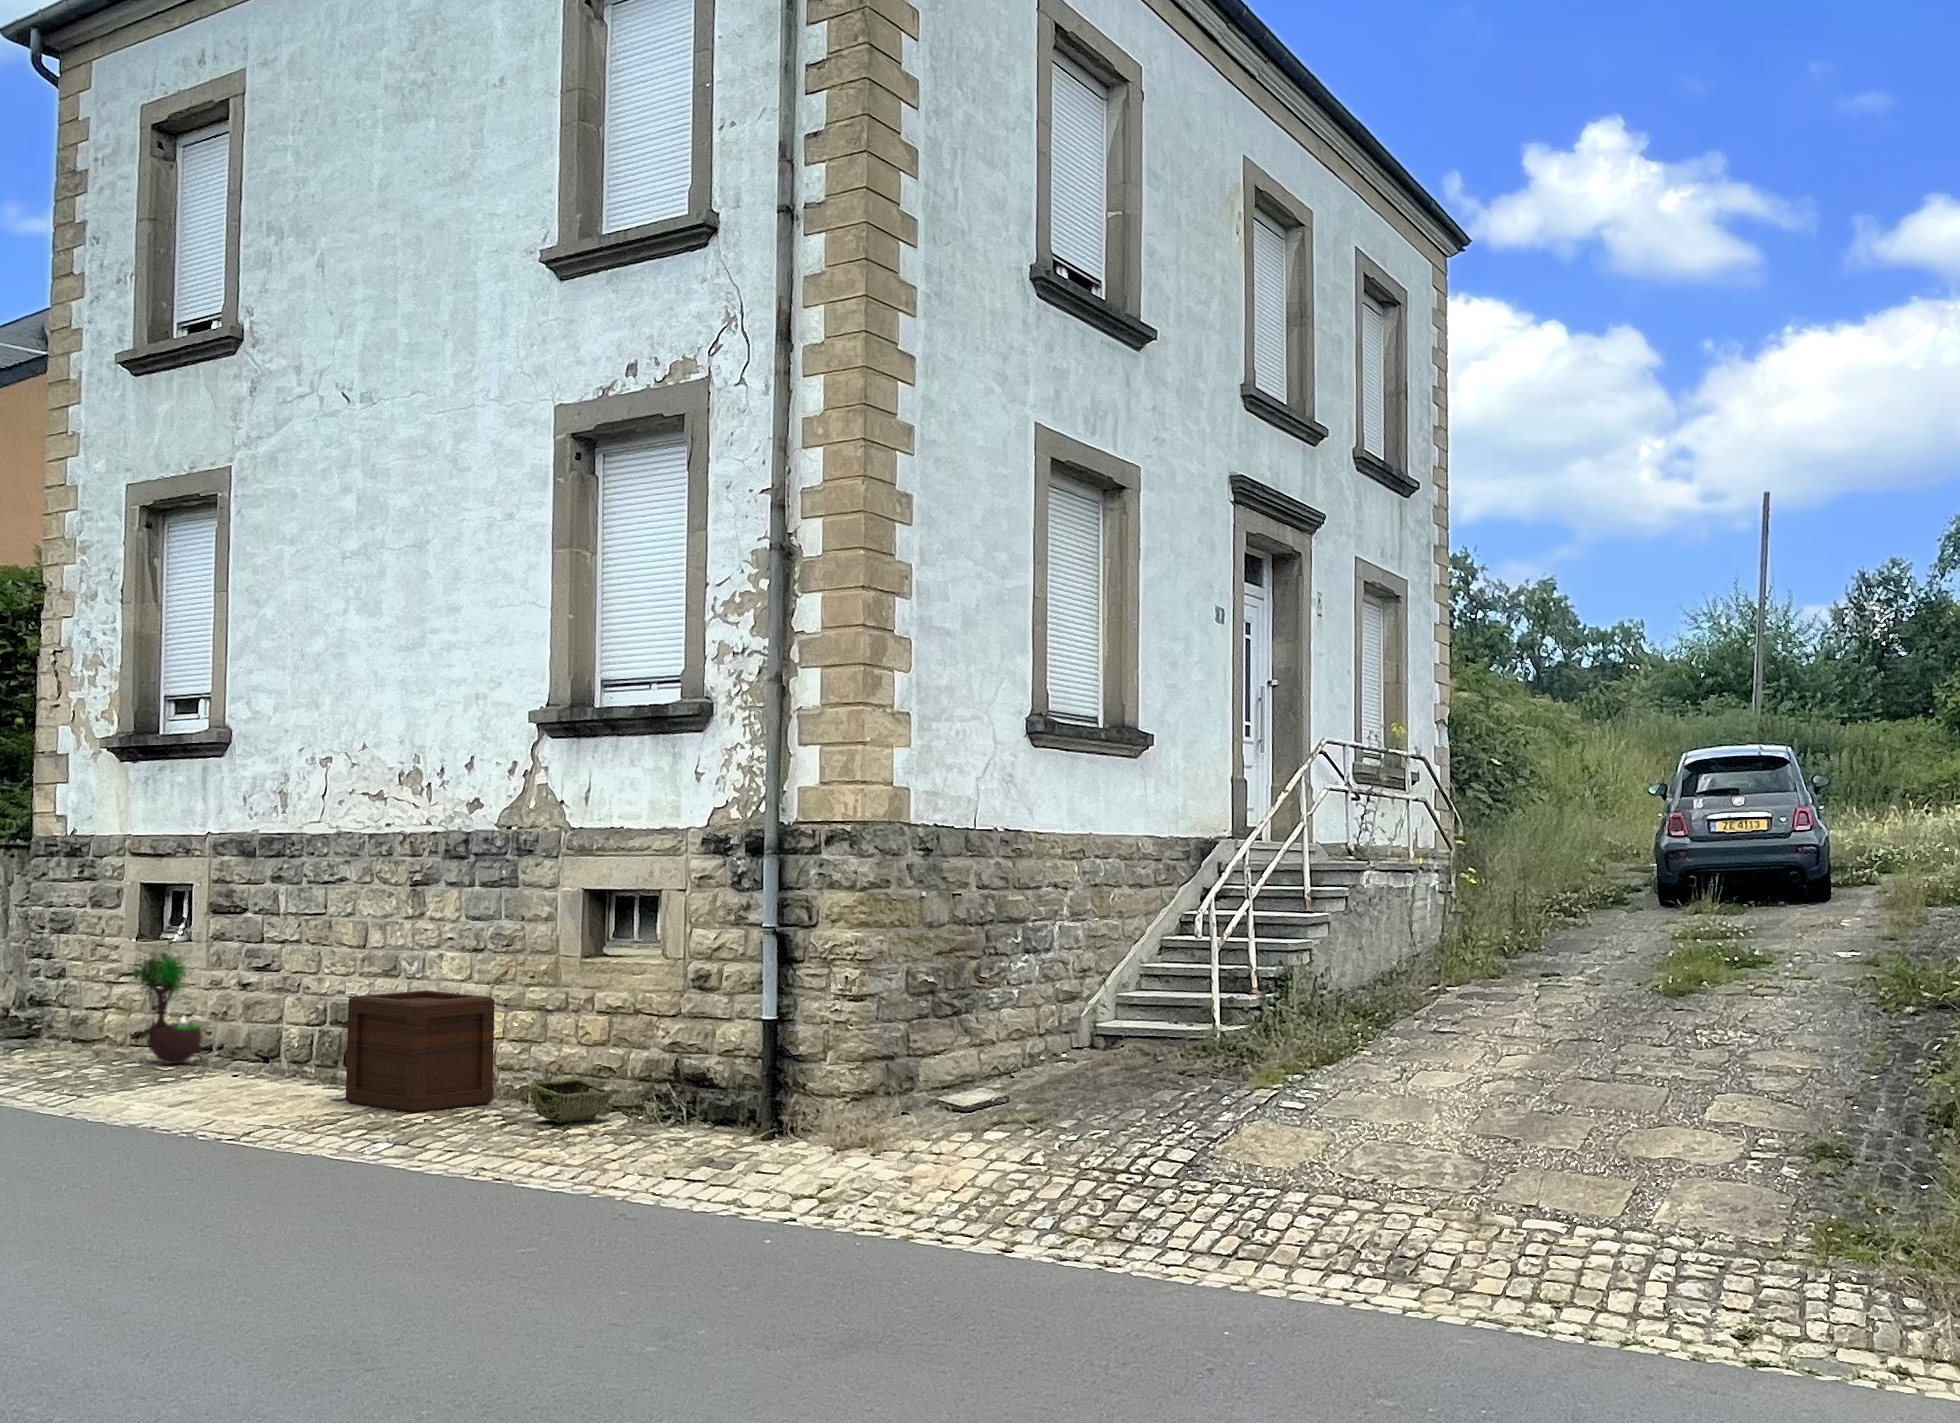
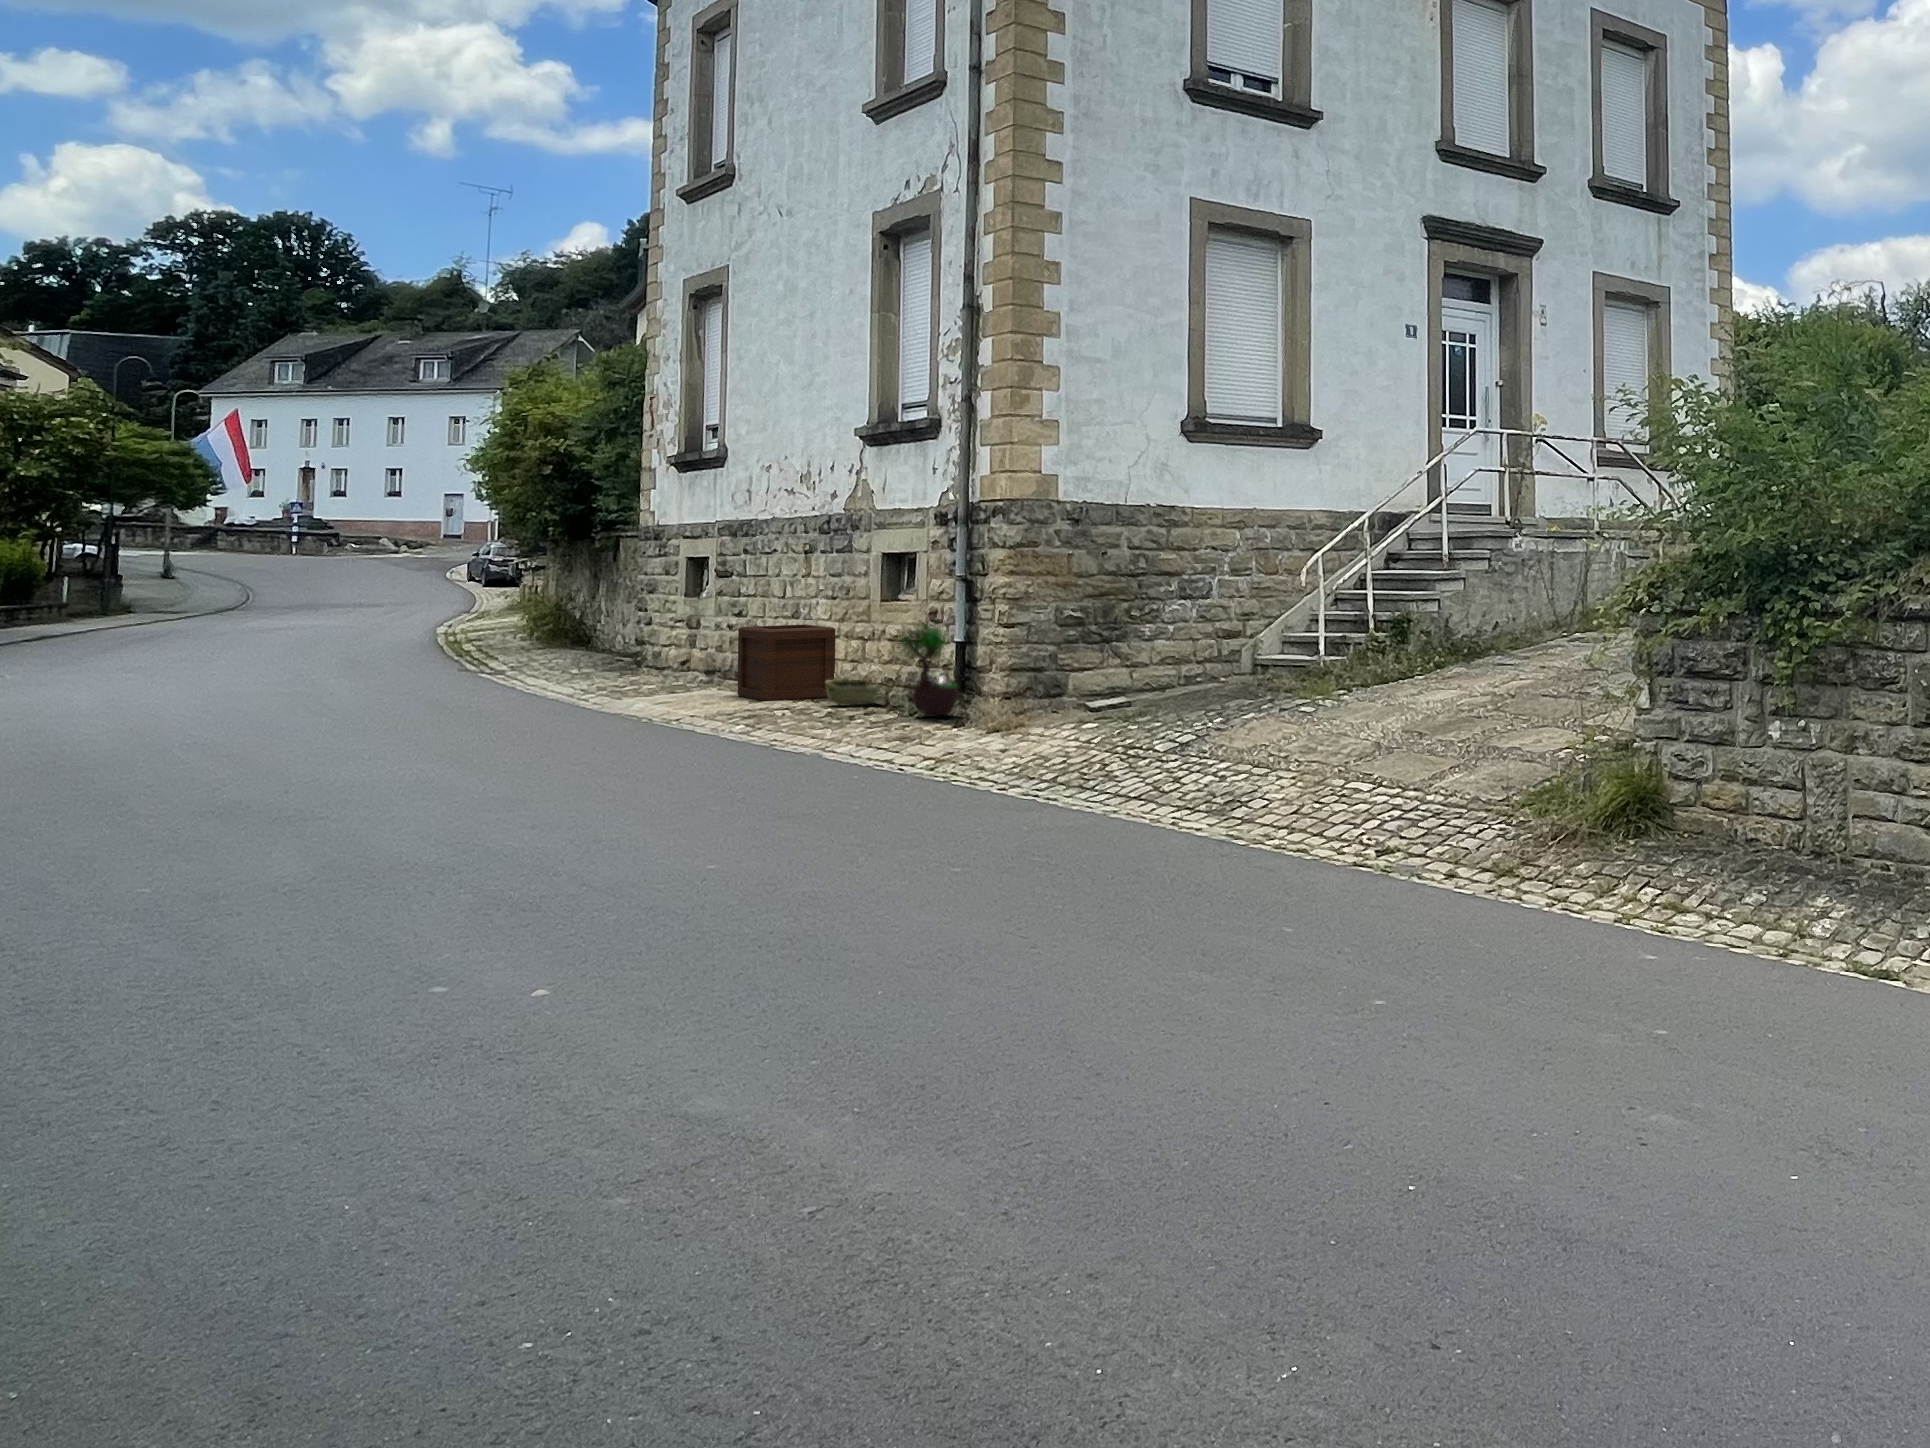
potted tree: present [129,948,202,1064] -> present [895,620,958,717]

